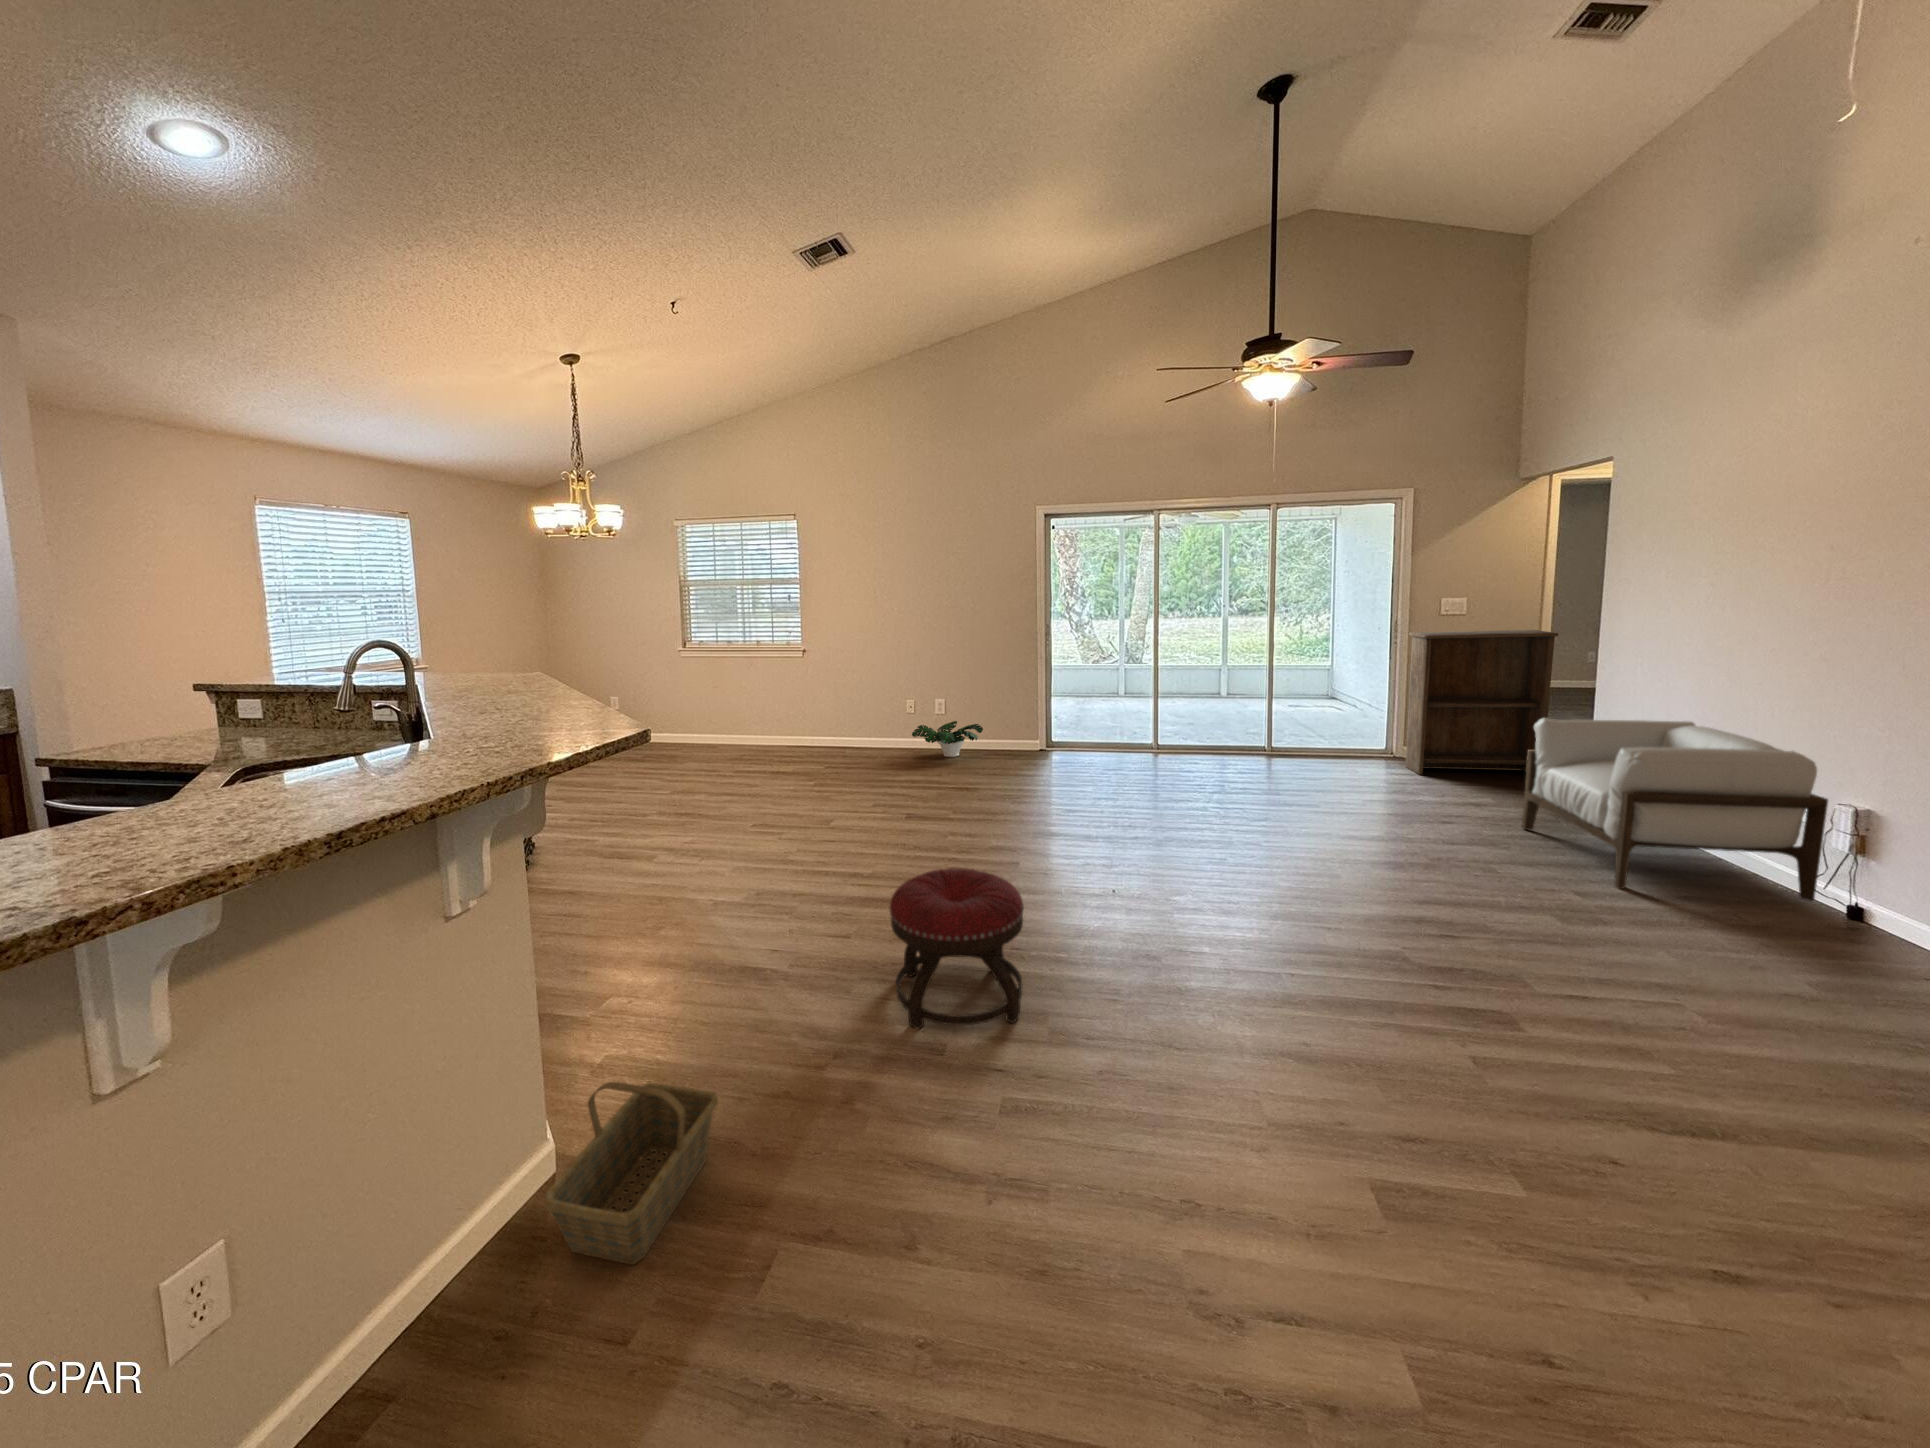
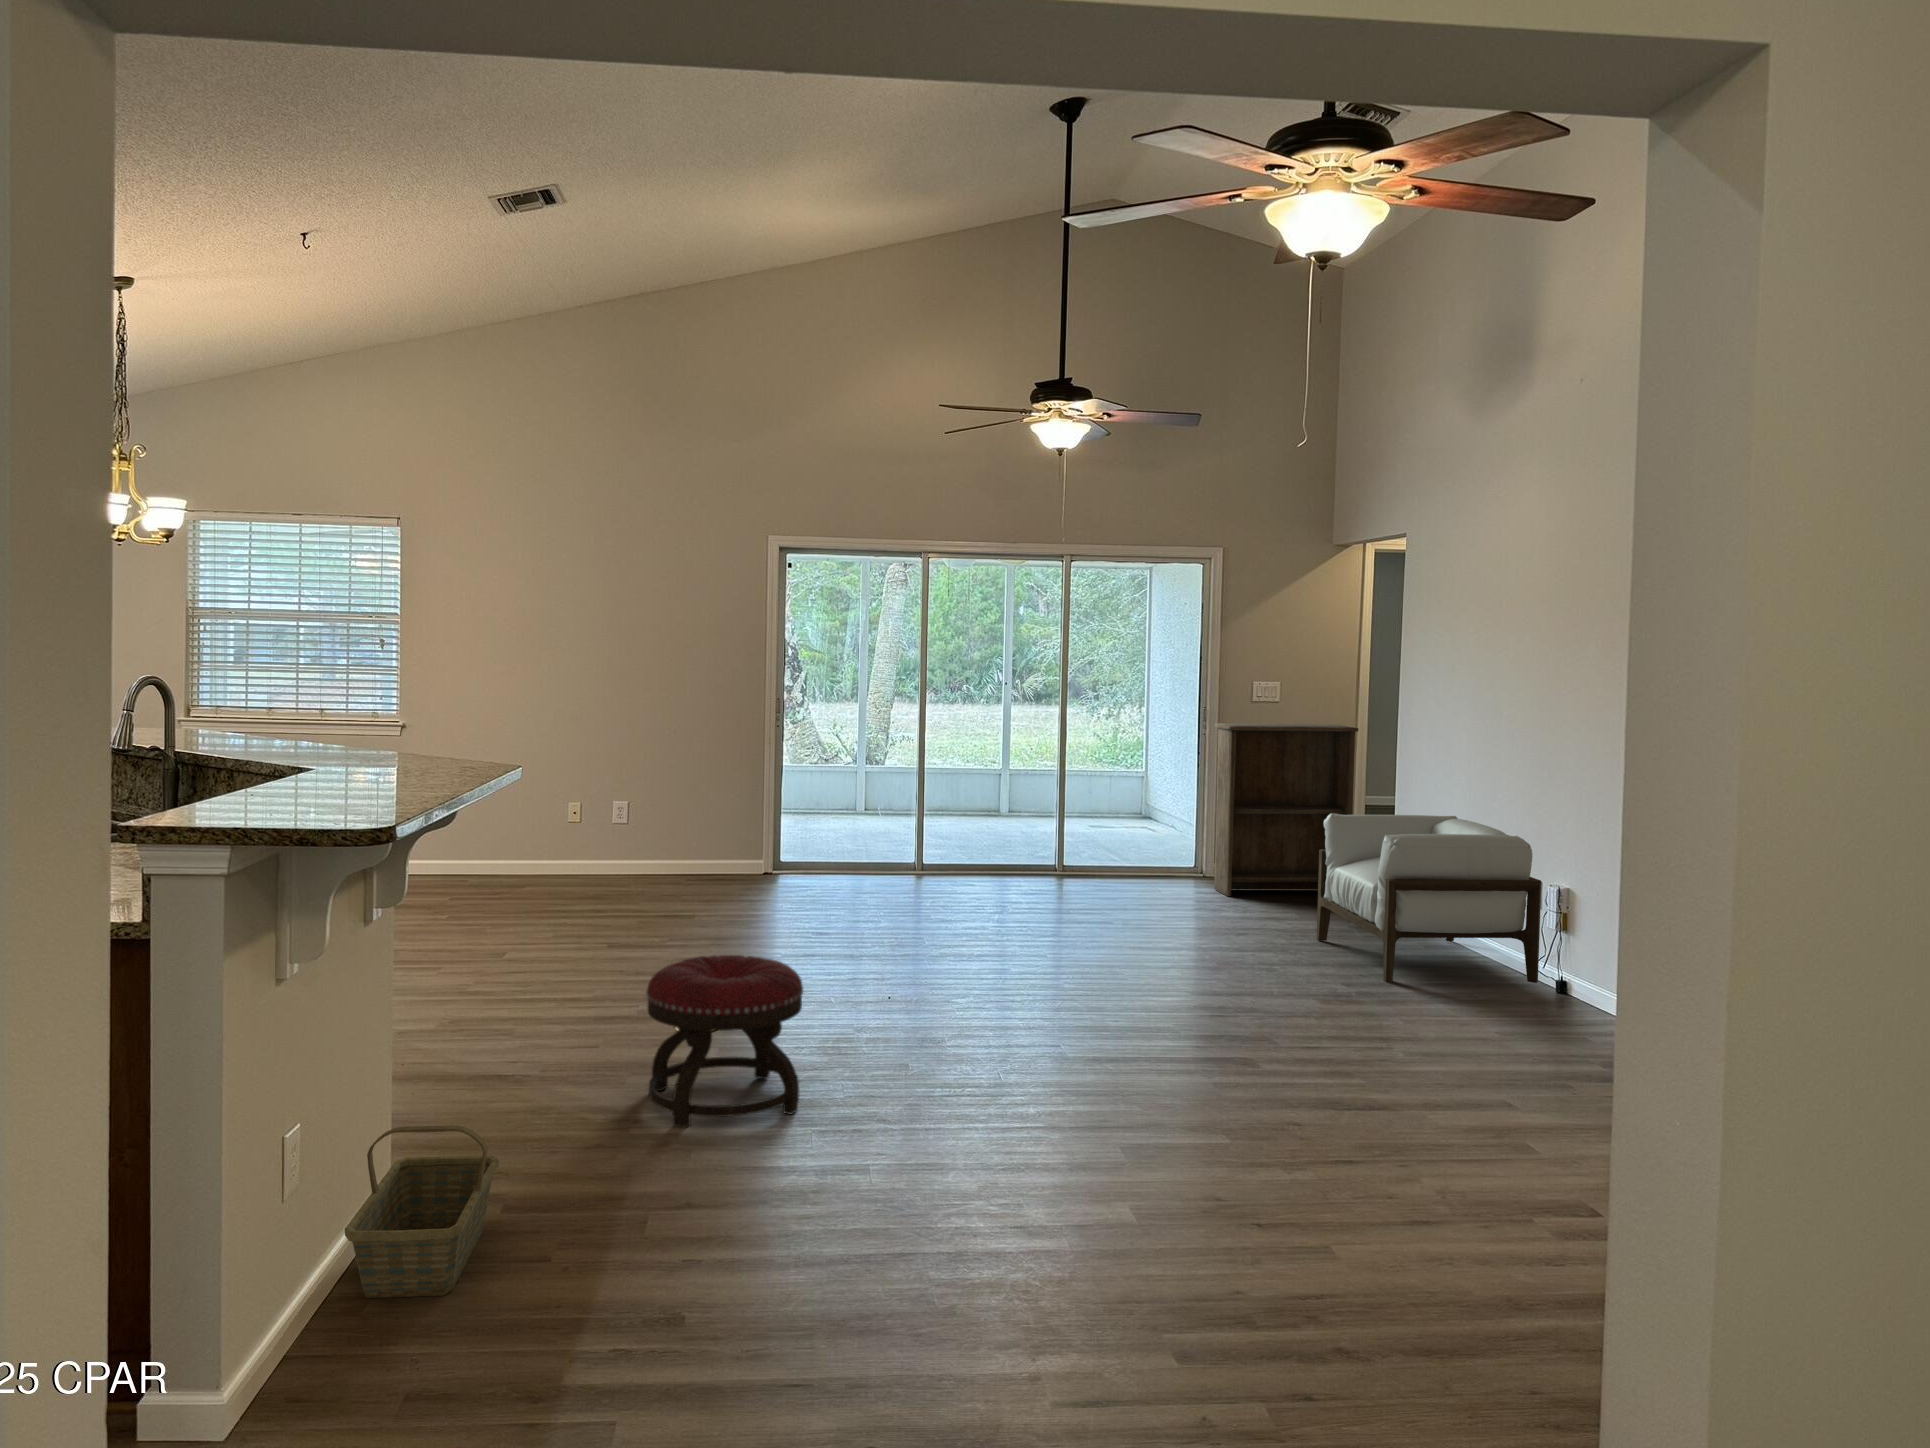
potted plant: present [912,721,983,757] -> none [575,836,683,888]

